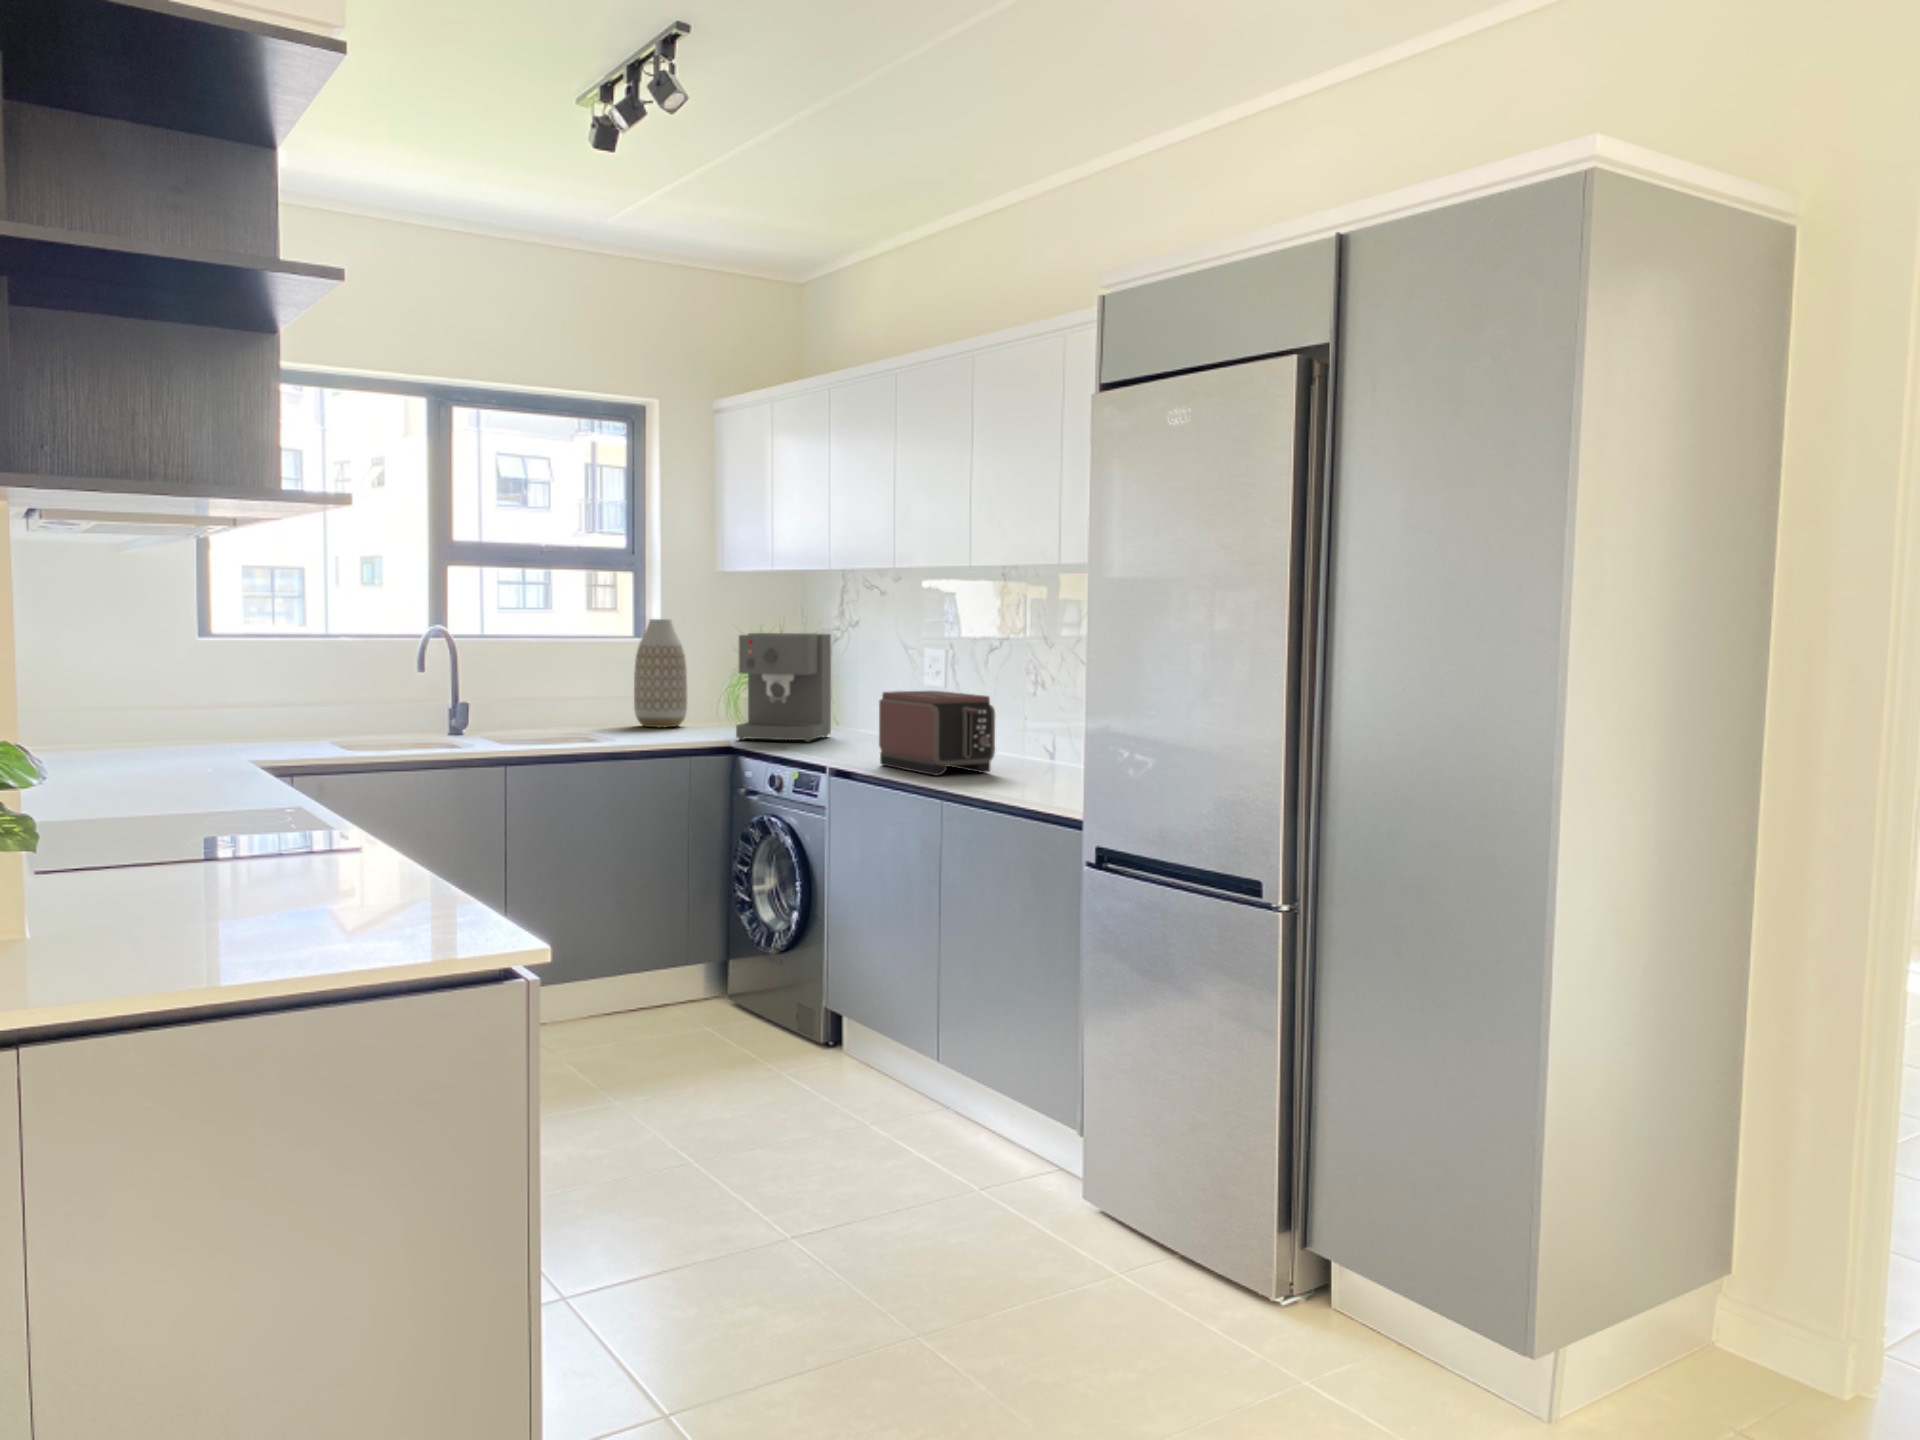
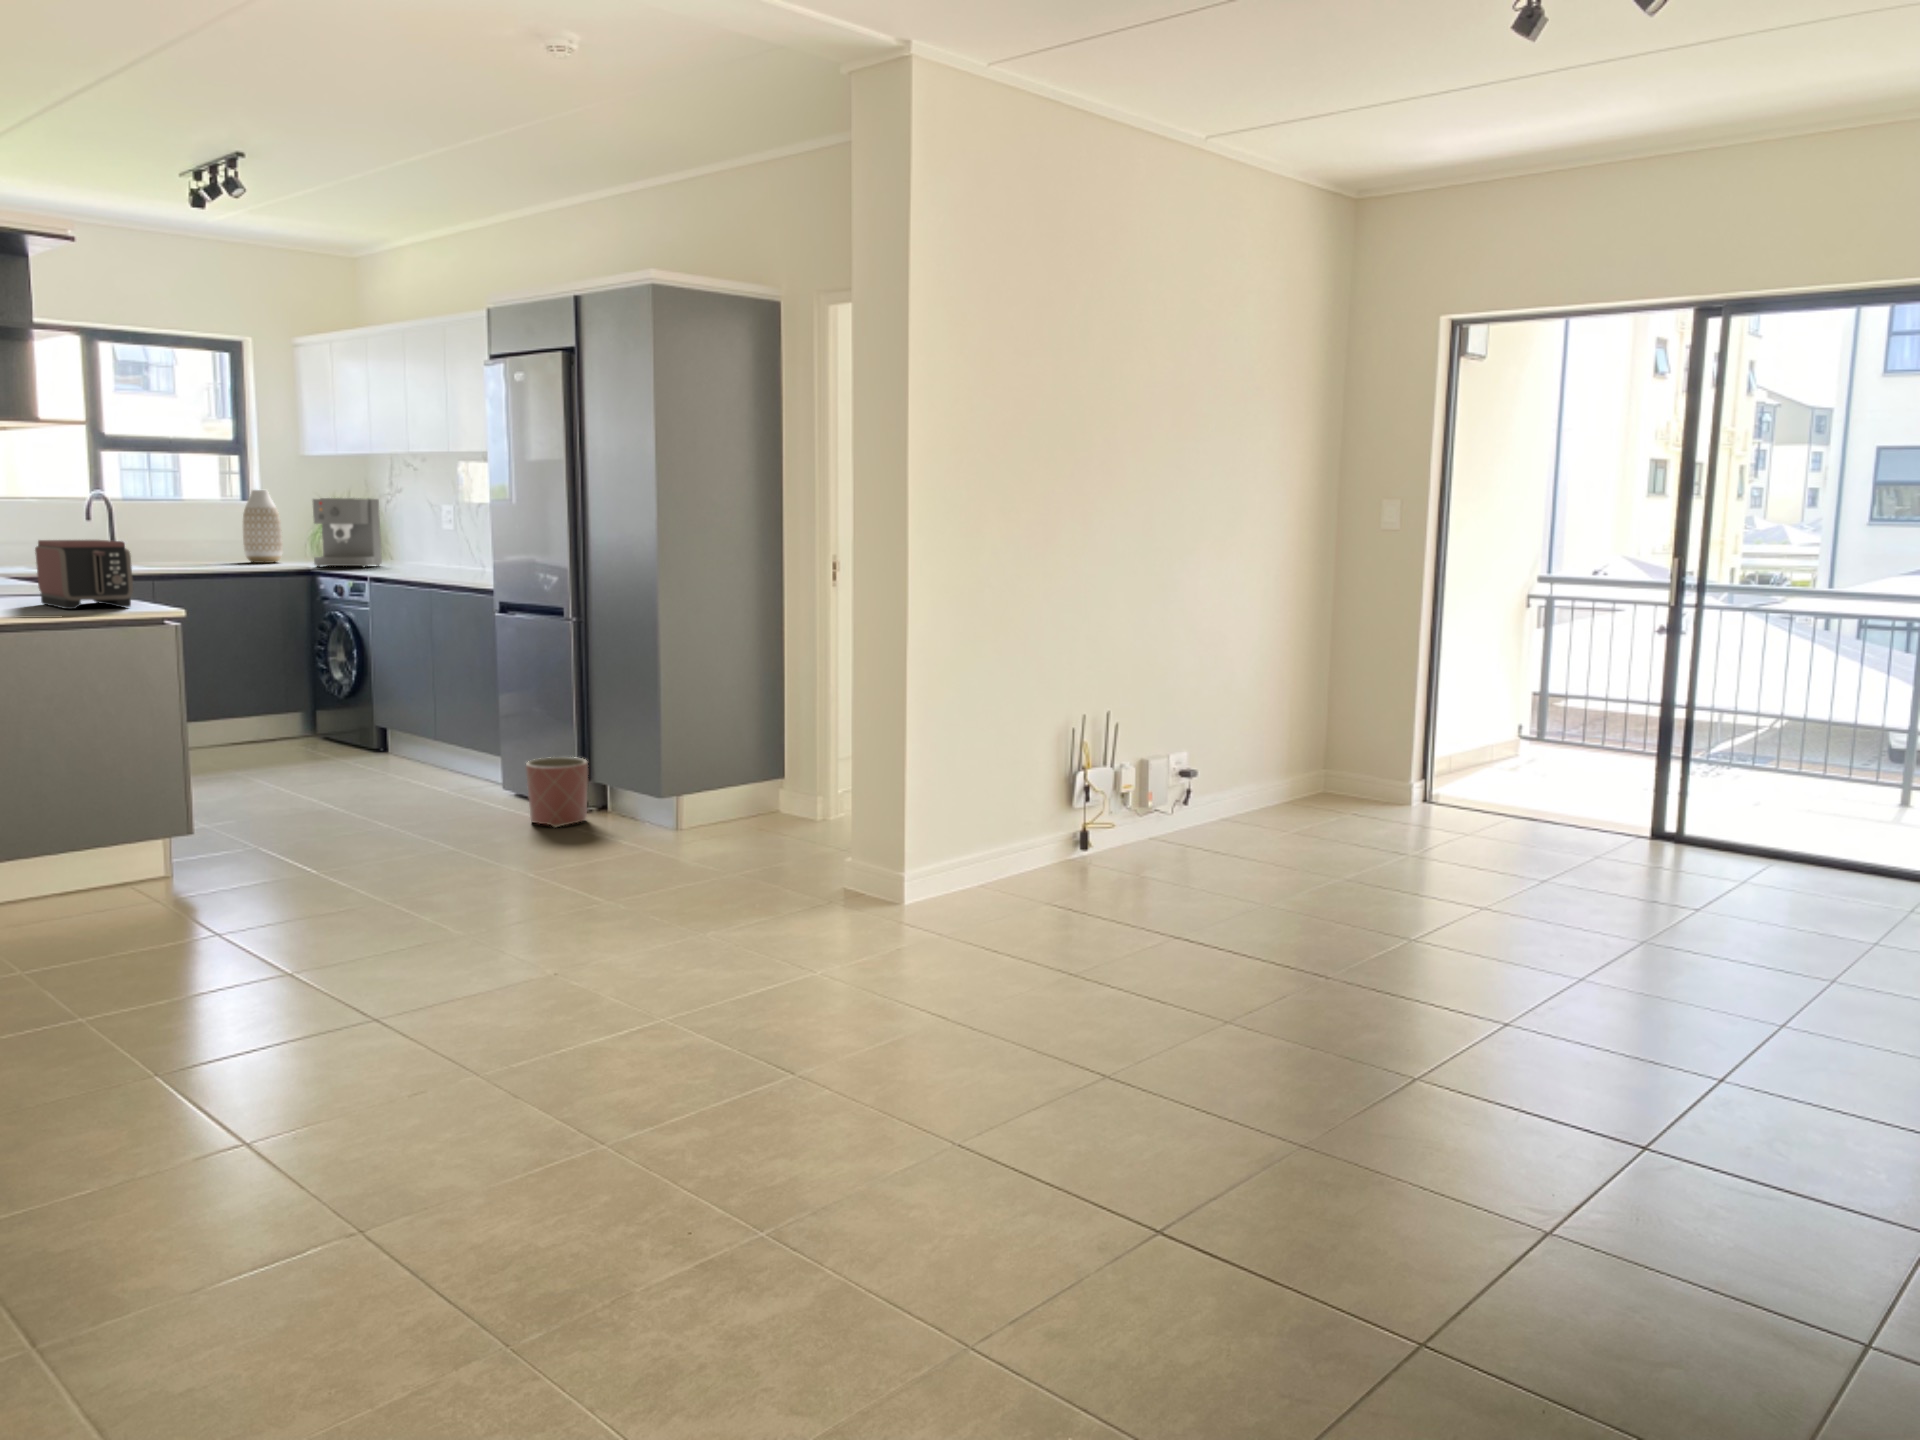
toaster: present [879,691,995,776] -> present [35,540,133,609]
planter: none [1187,1196,1317,1377] -> present [526,757,588,827]

